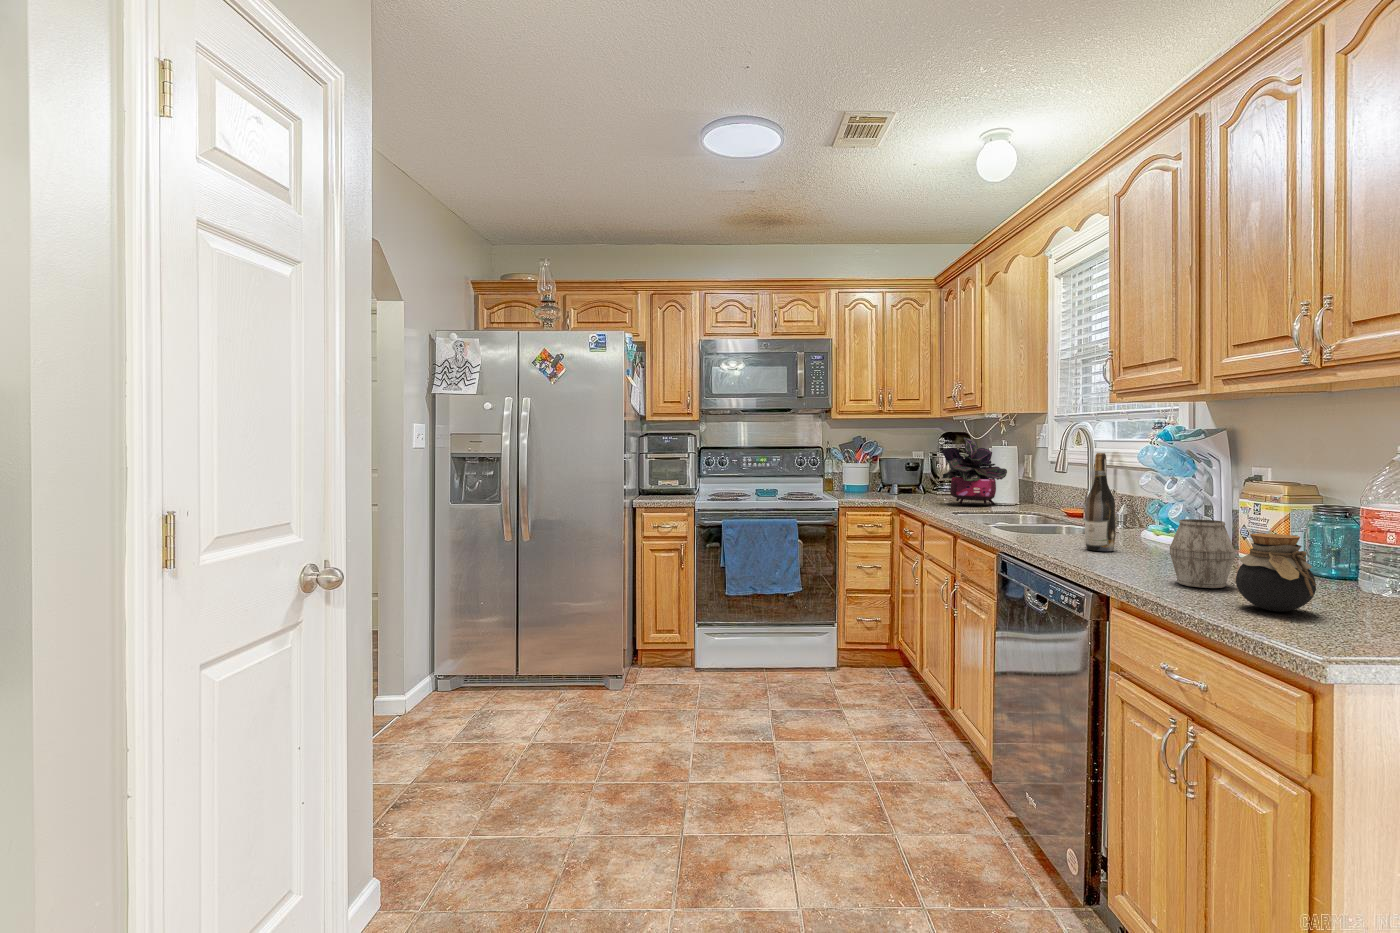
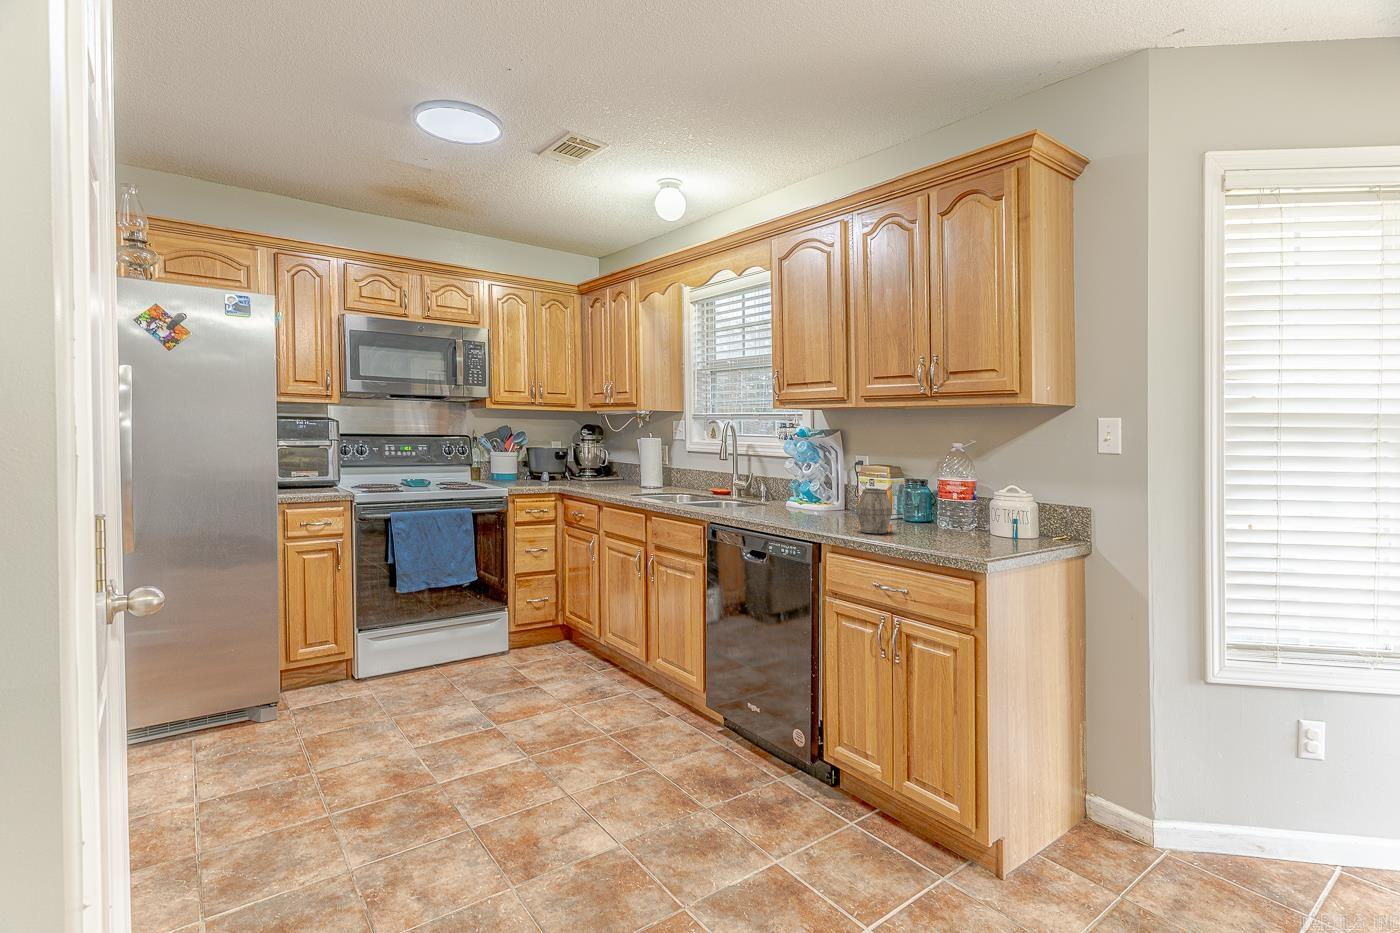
potted plant: present [941,437,1007,505] -> none [602,430,653,488]
wine bottle: present [1085,453,1116,551] -> none [772,444,791,517]
jar: present [1236,533,1316,612] -> none [911,495,955,542]

